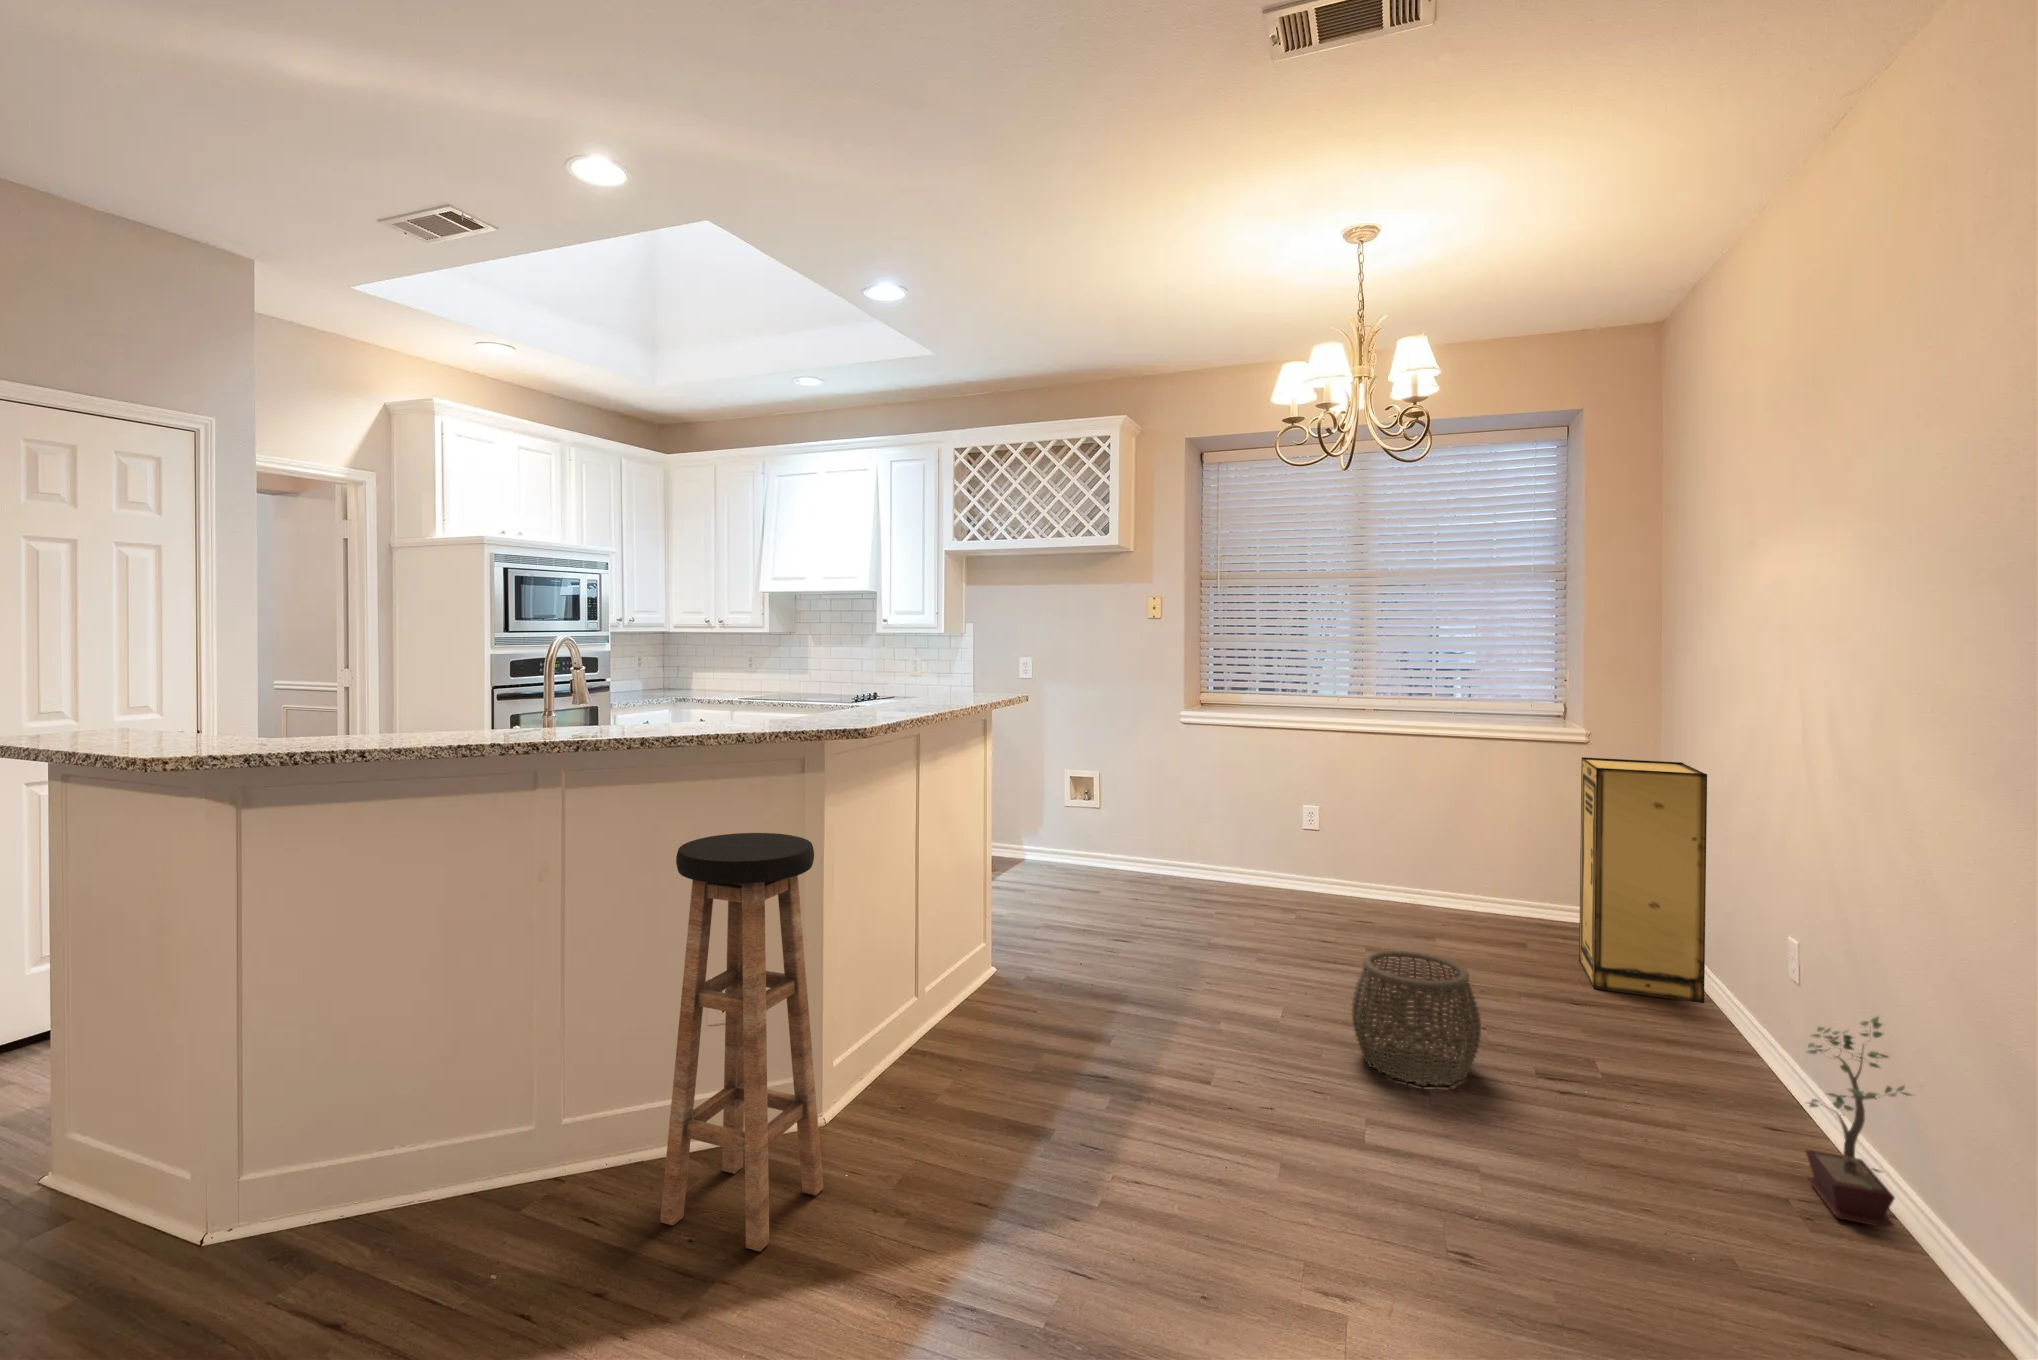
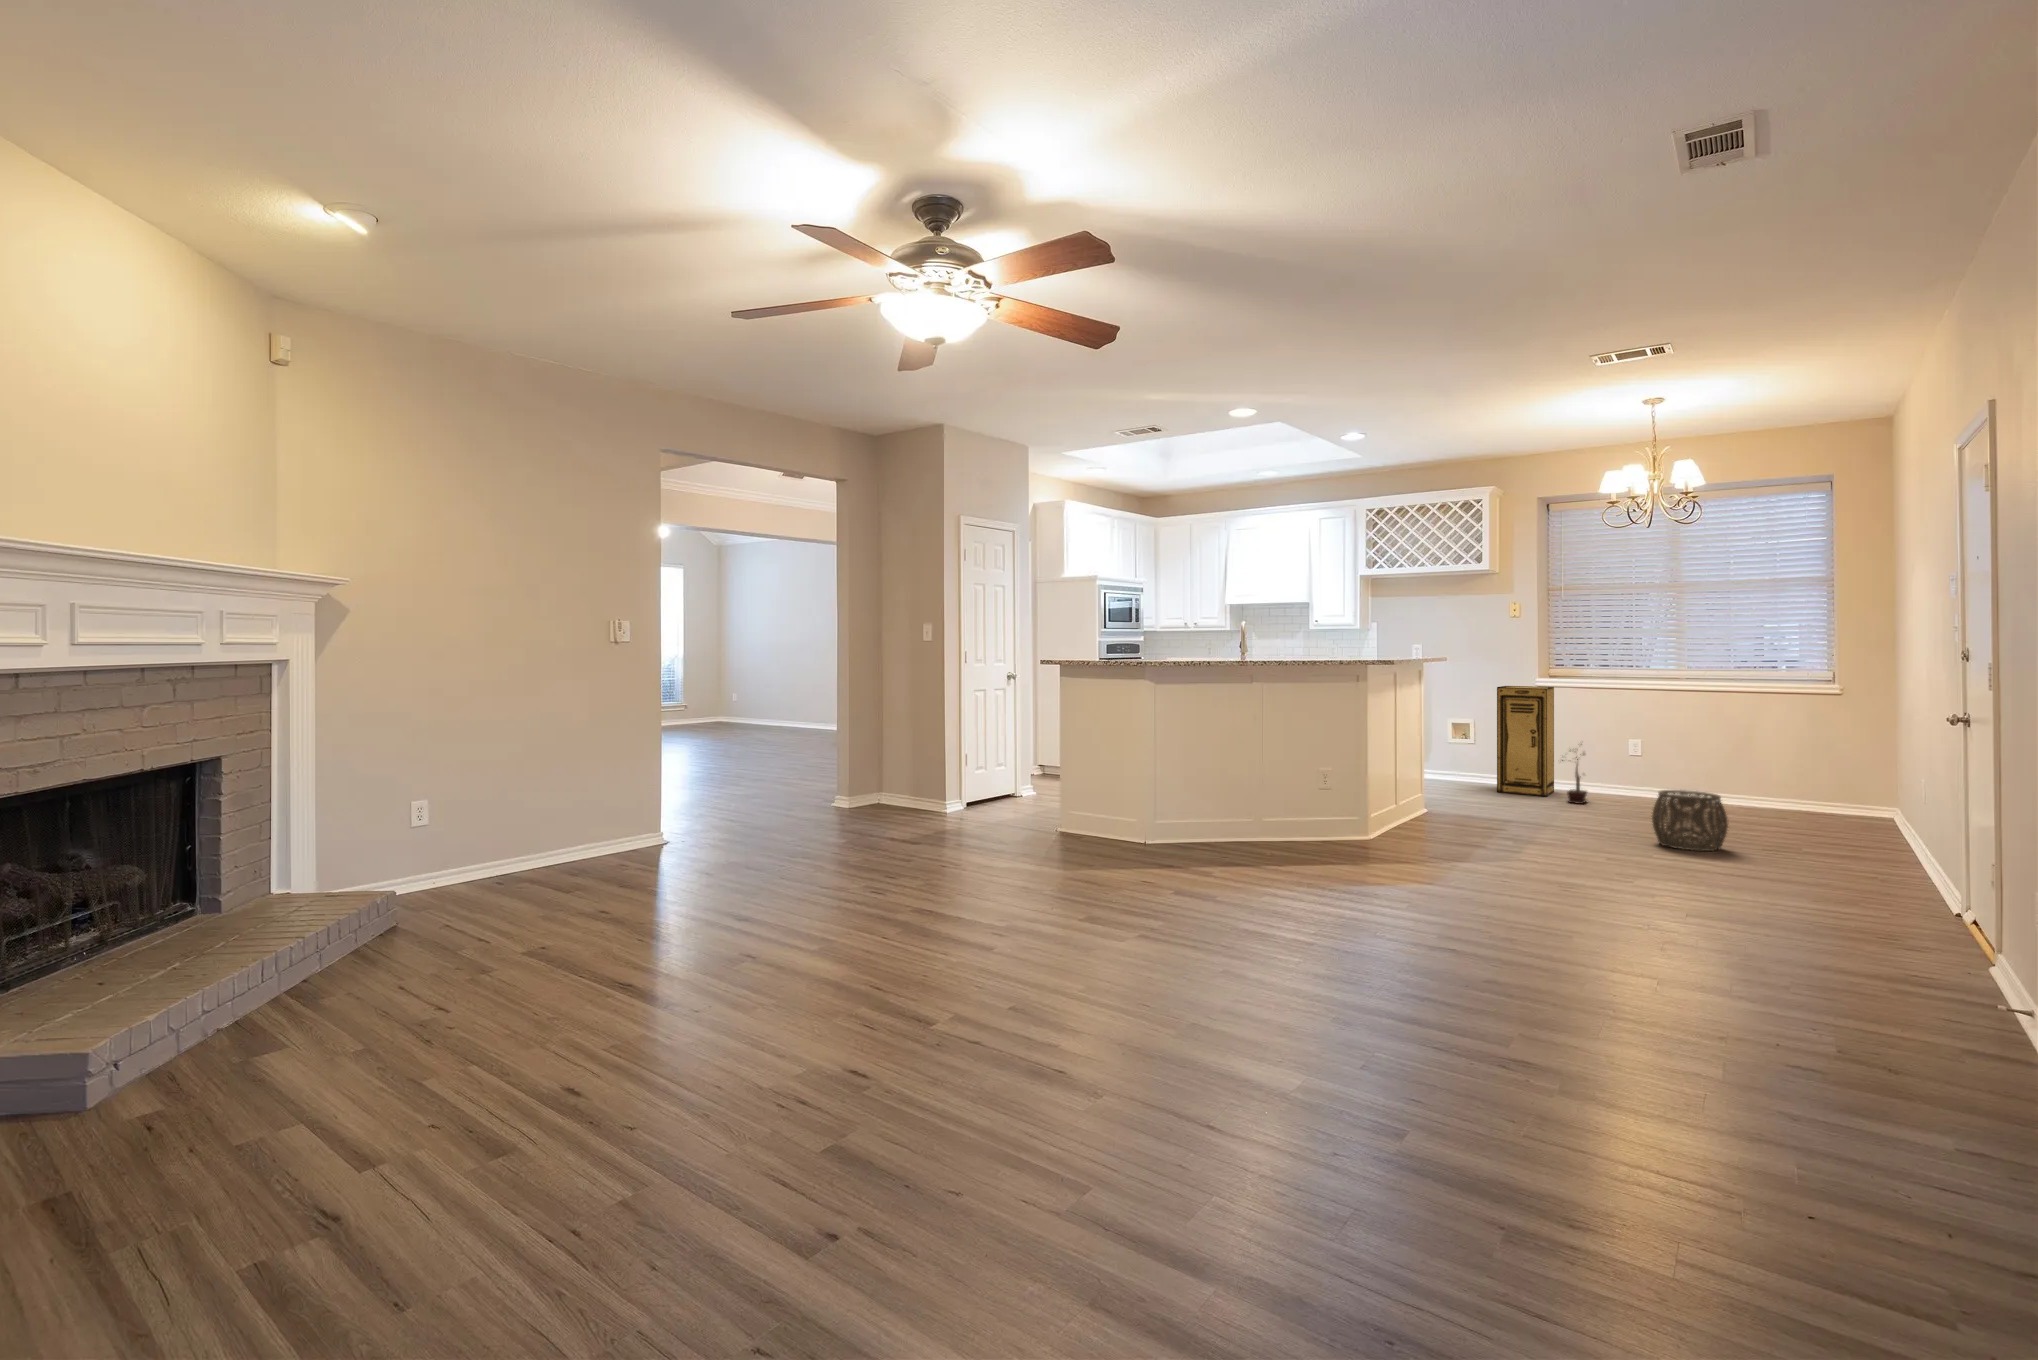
storage cabinet: present [1579,757,1707,1003] -> present [1497,686,1554,796]
bar stool: present [660,833,823,1252] -> none [1323,703,1386,860]
potted plant: present [1806,1017,1910,1227] -> present [1562,753,1587,804]

